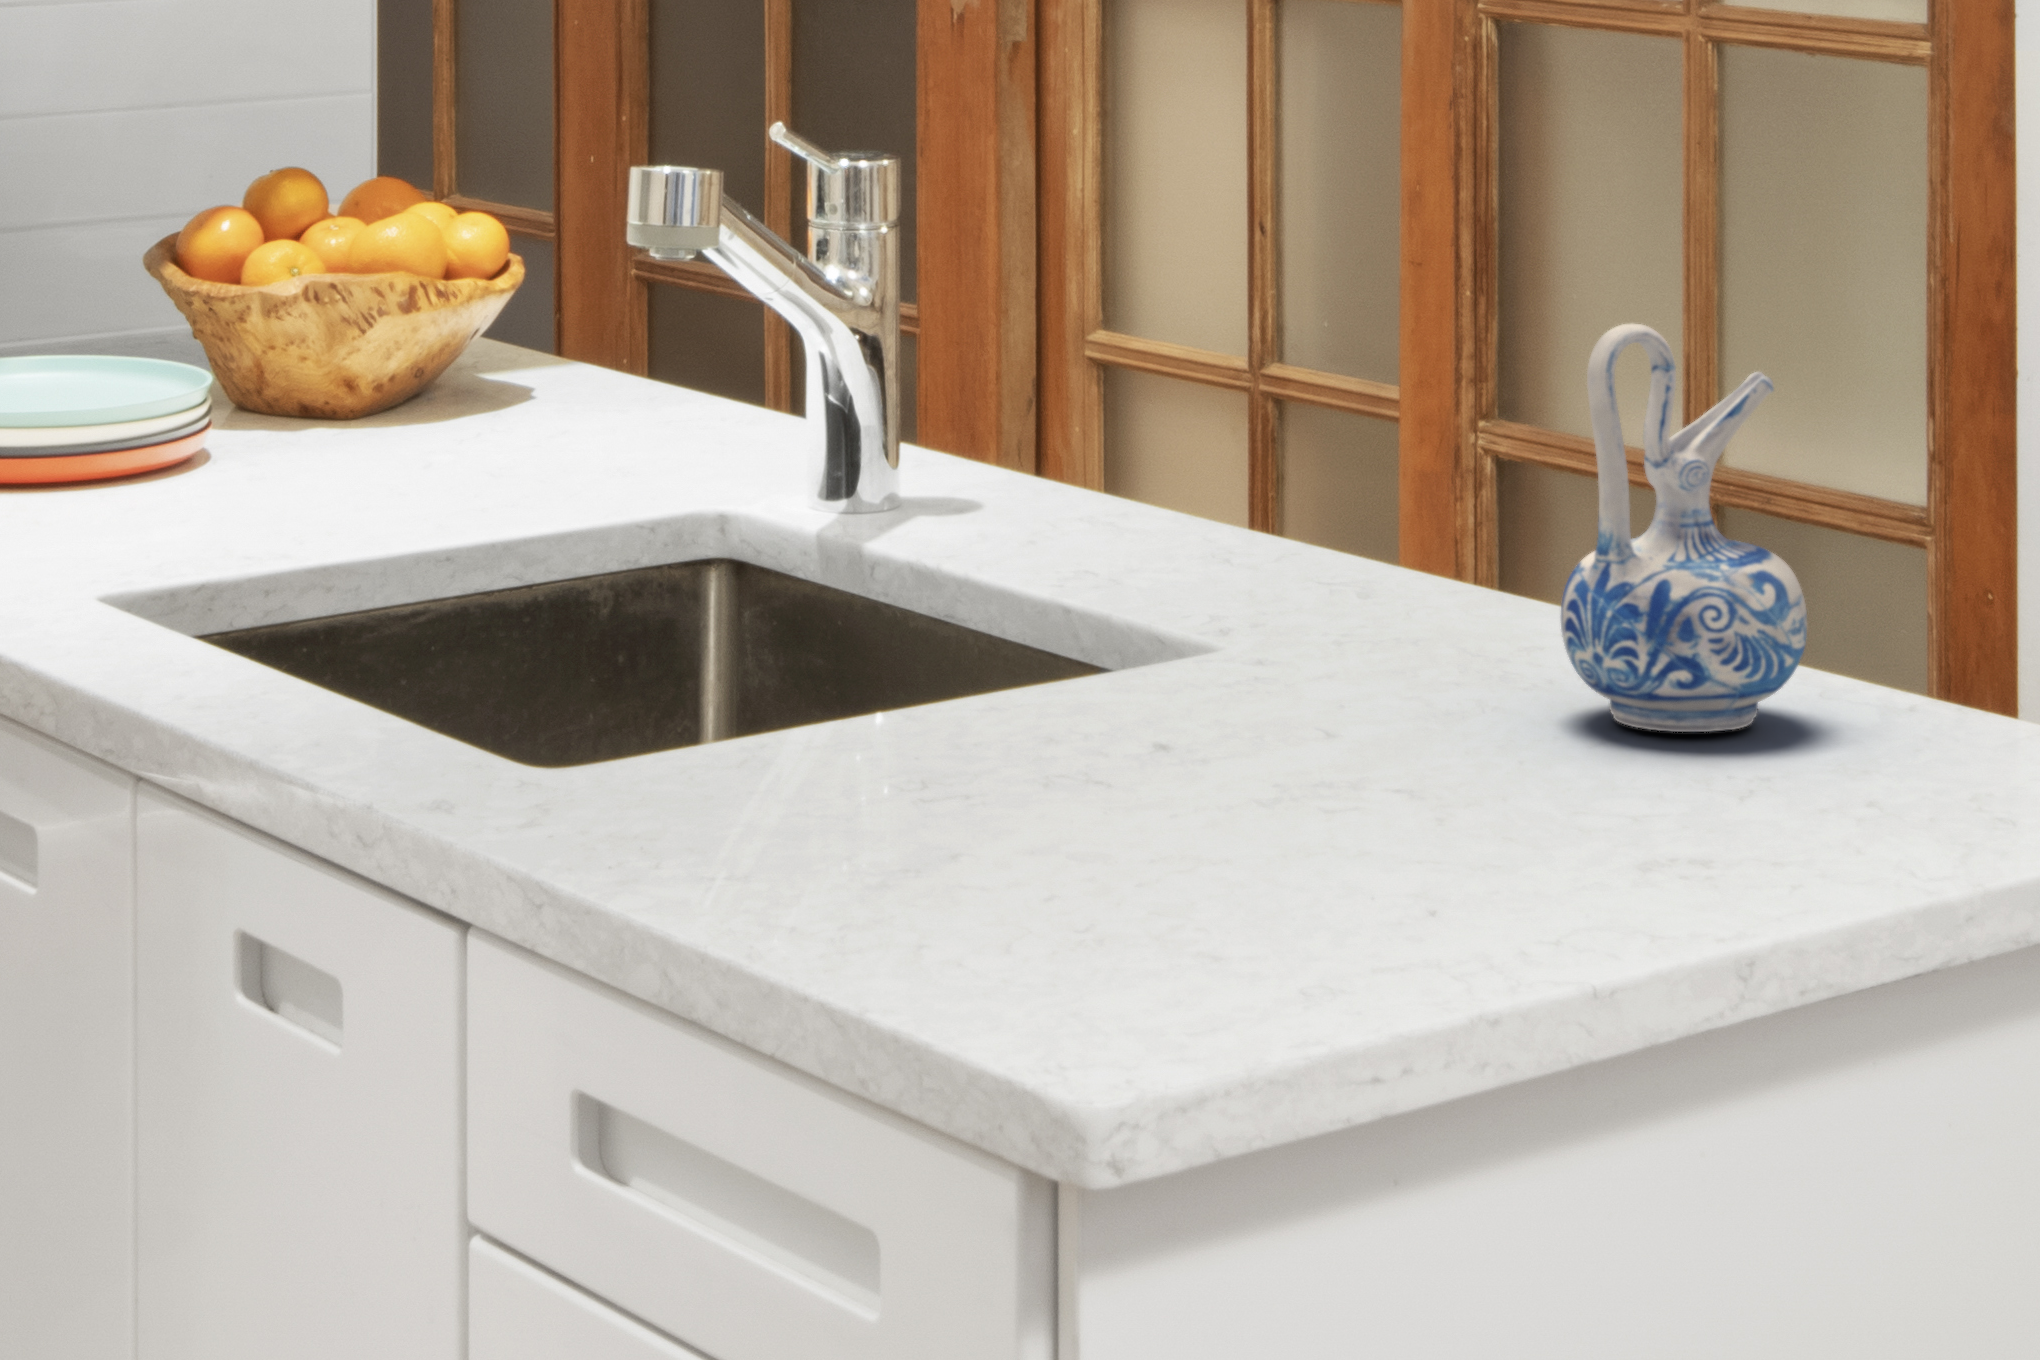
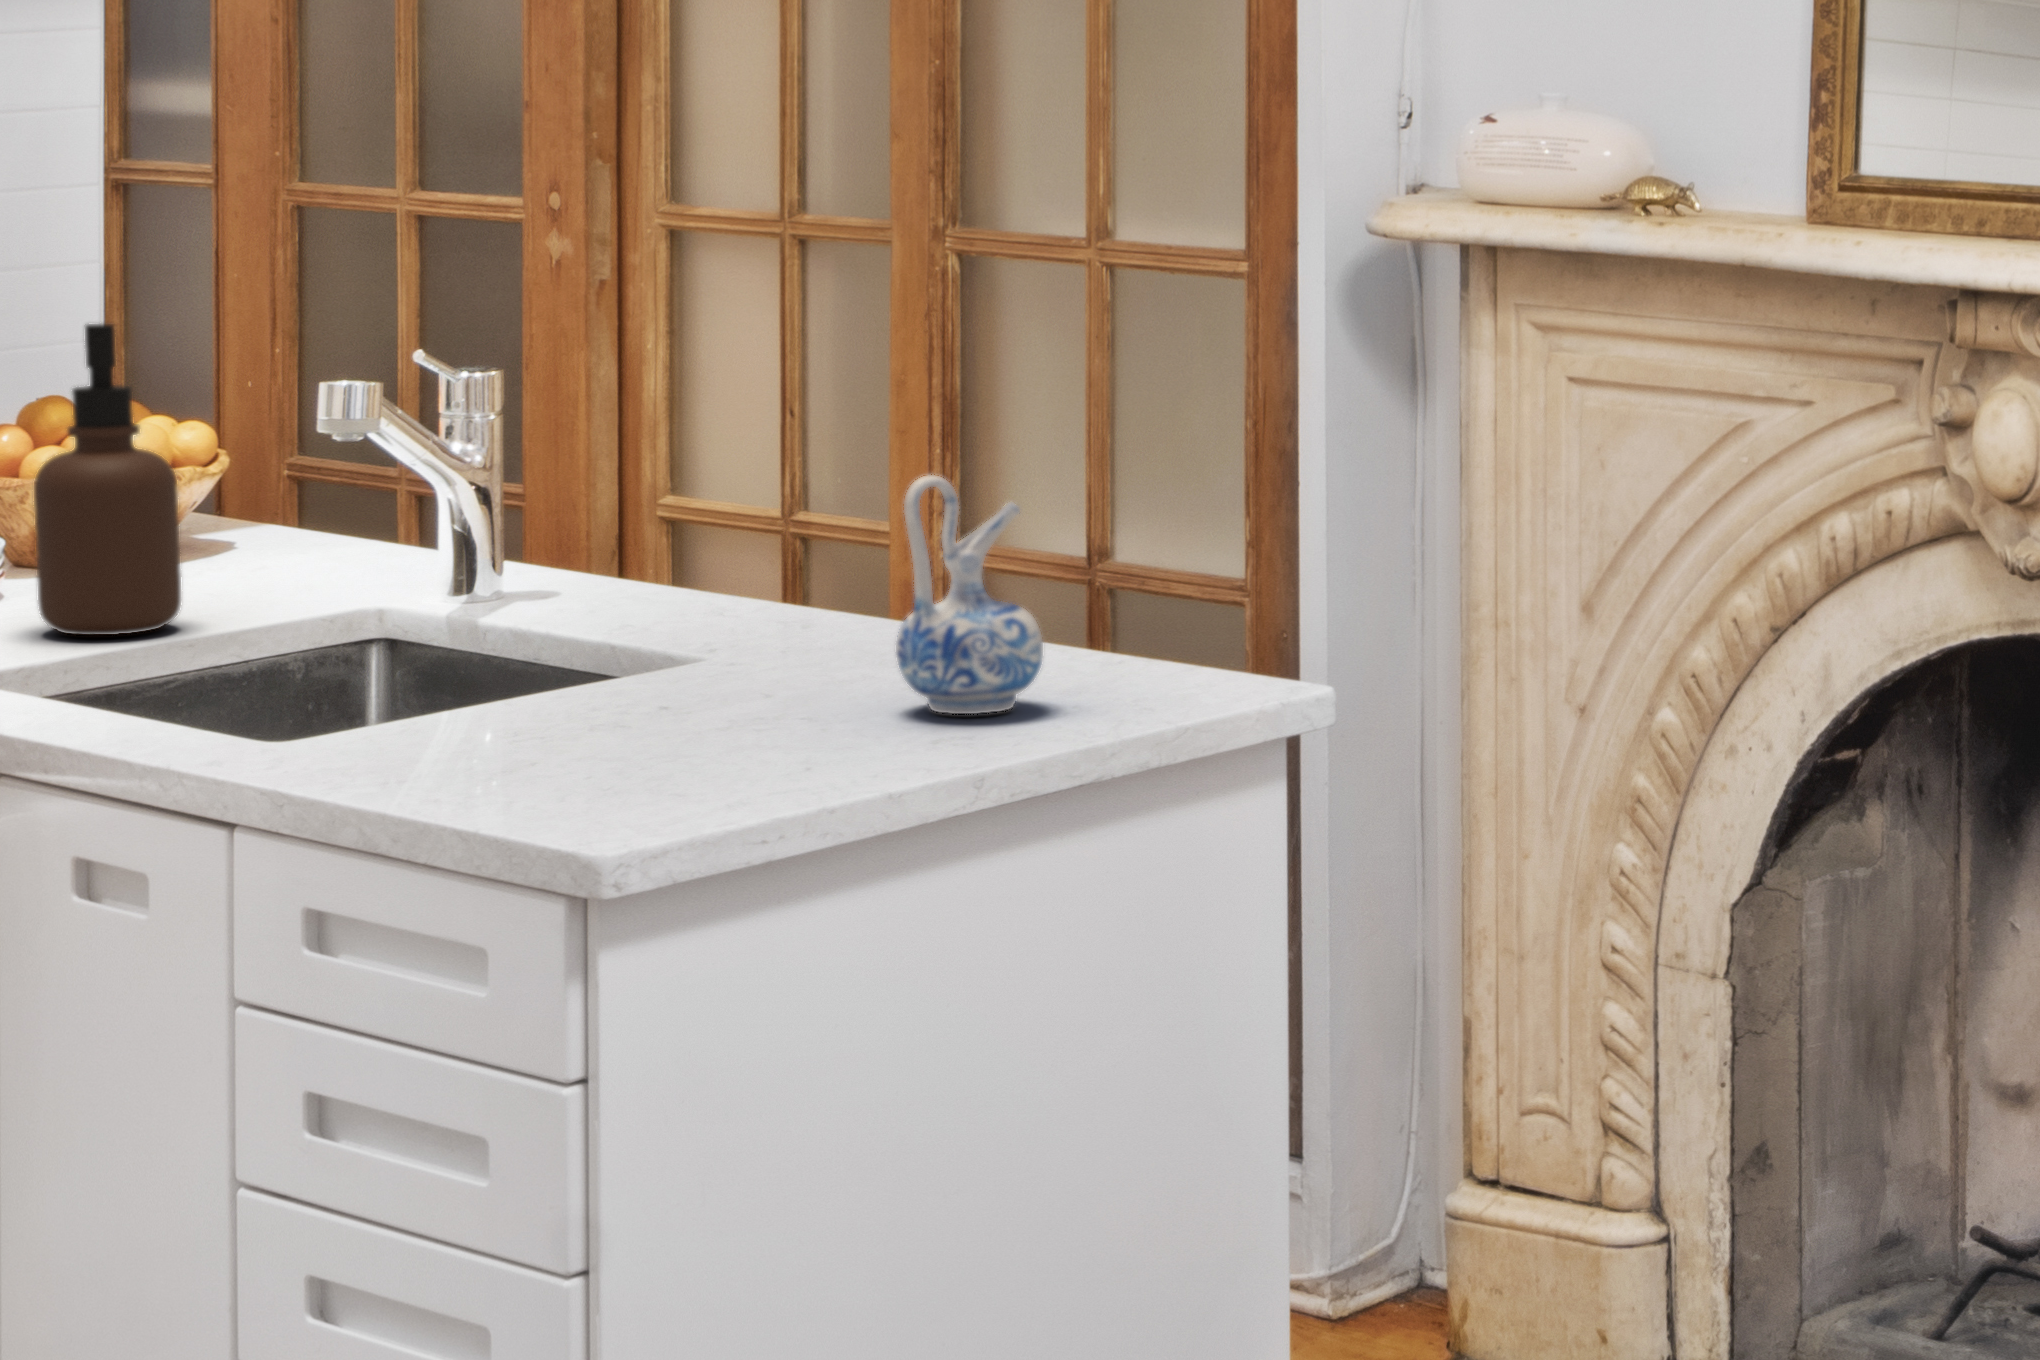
soap dispenser: none [248,67,450,531] -> present [34,324,181,635]

